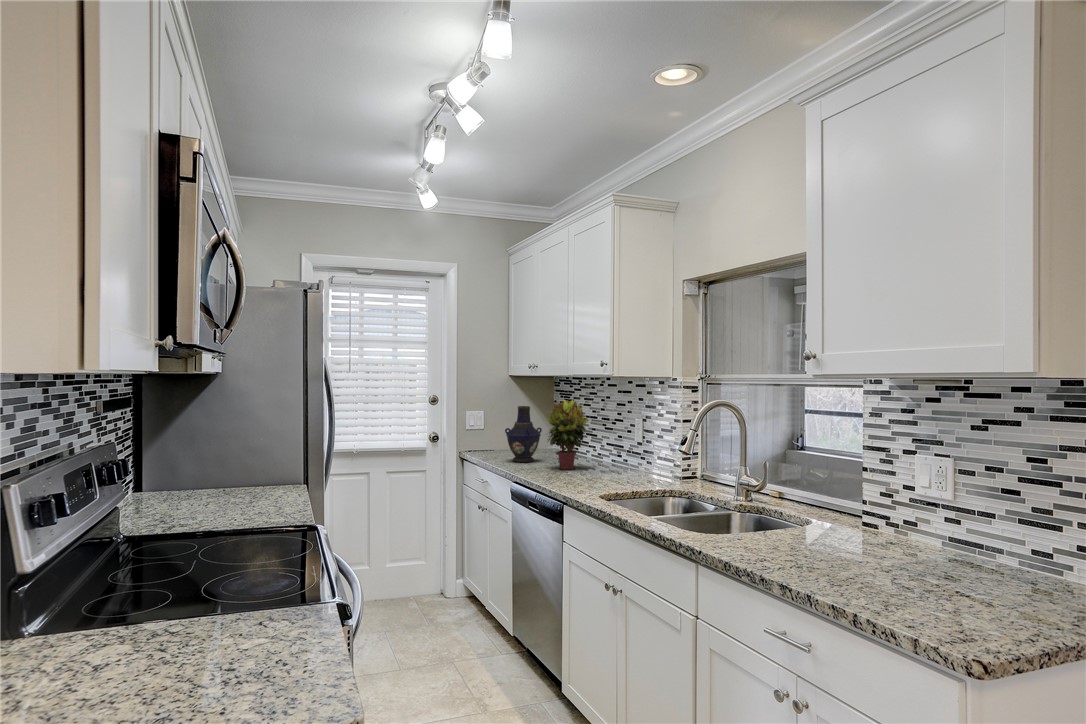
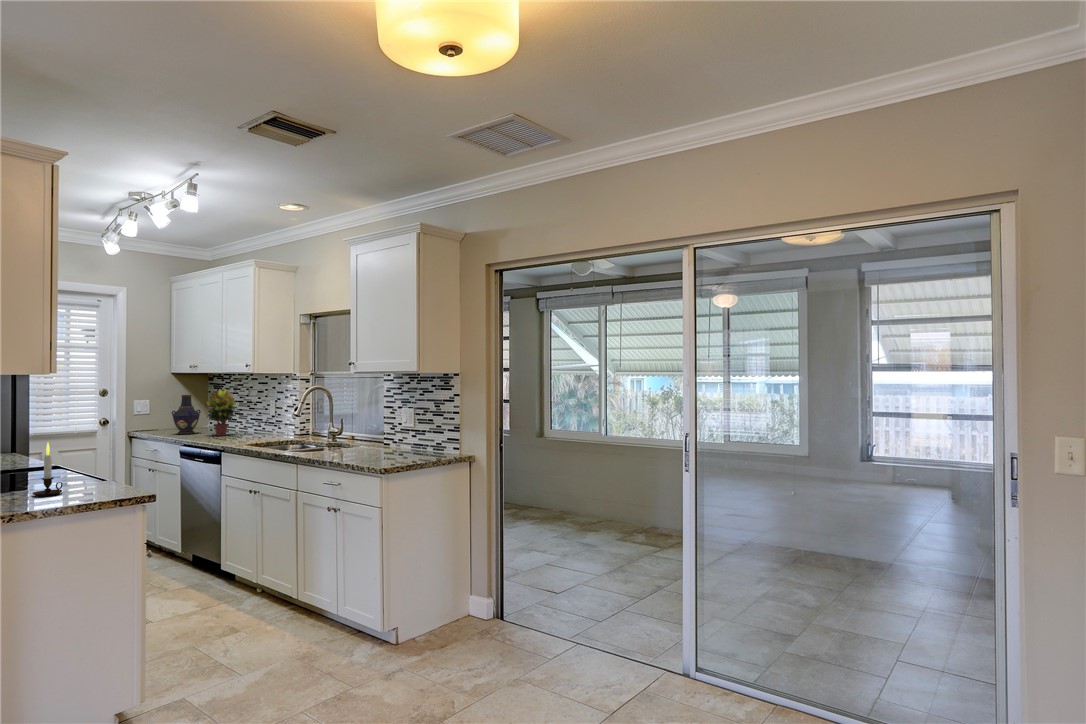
candle: none [98,542,183,688] -> present [32,443,63,496]

